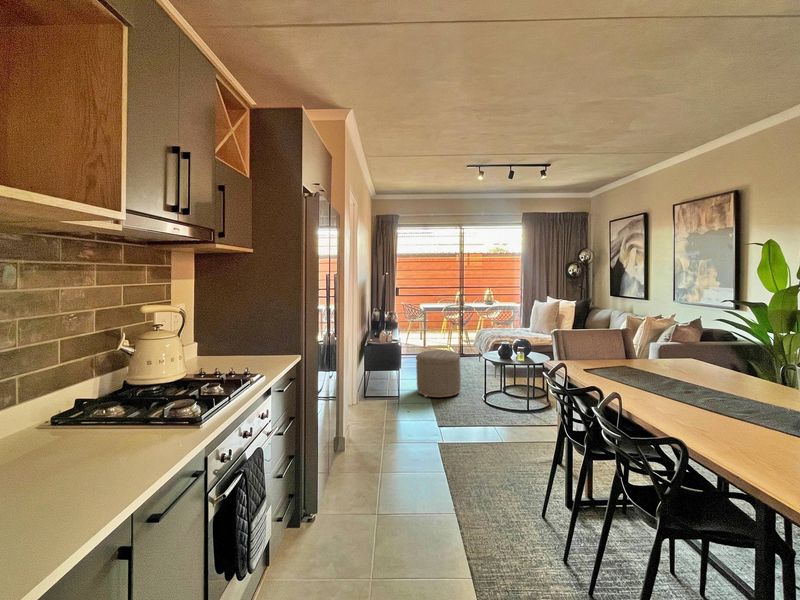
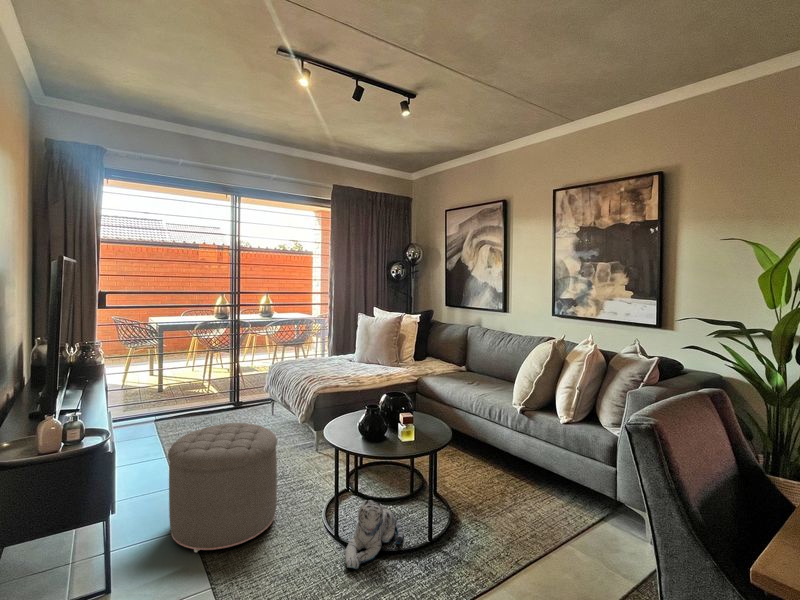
plush toy: none [480,385,515,411] -> present [345,500,404,569]

